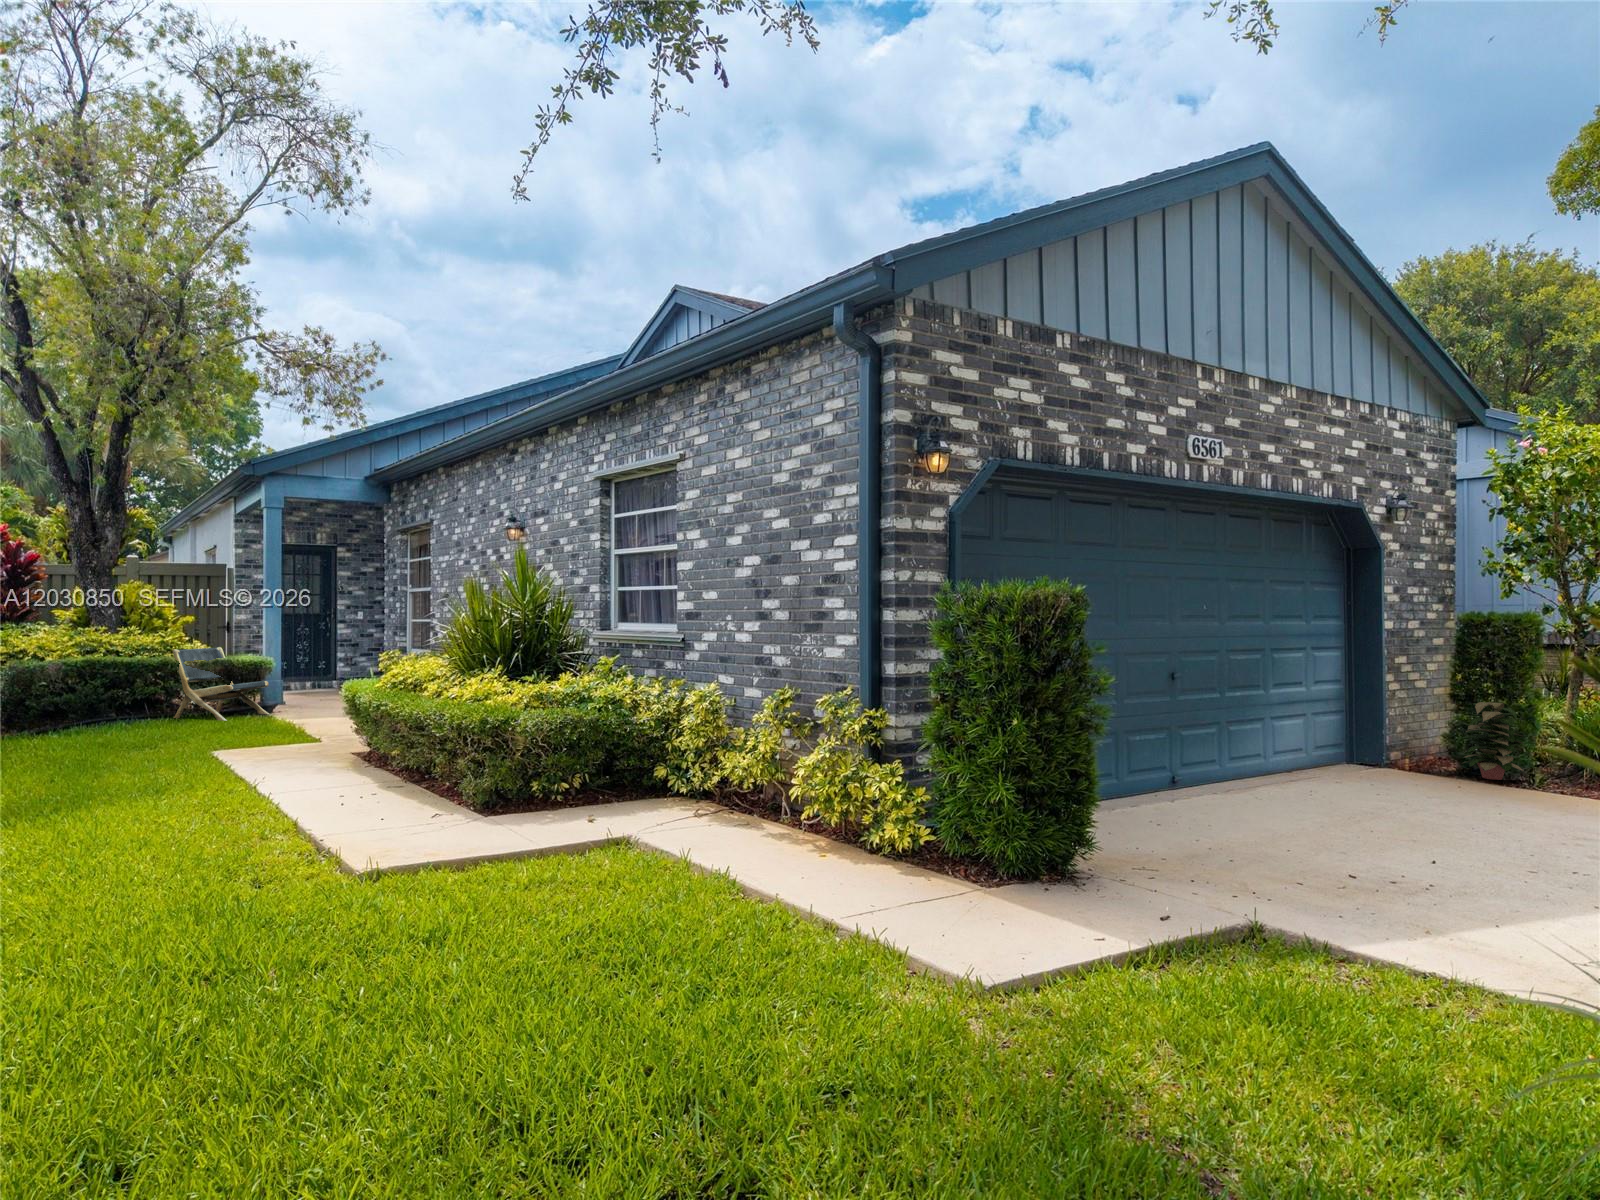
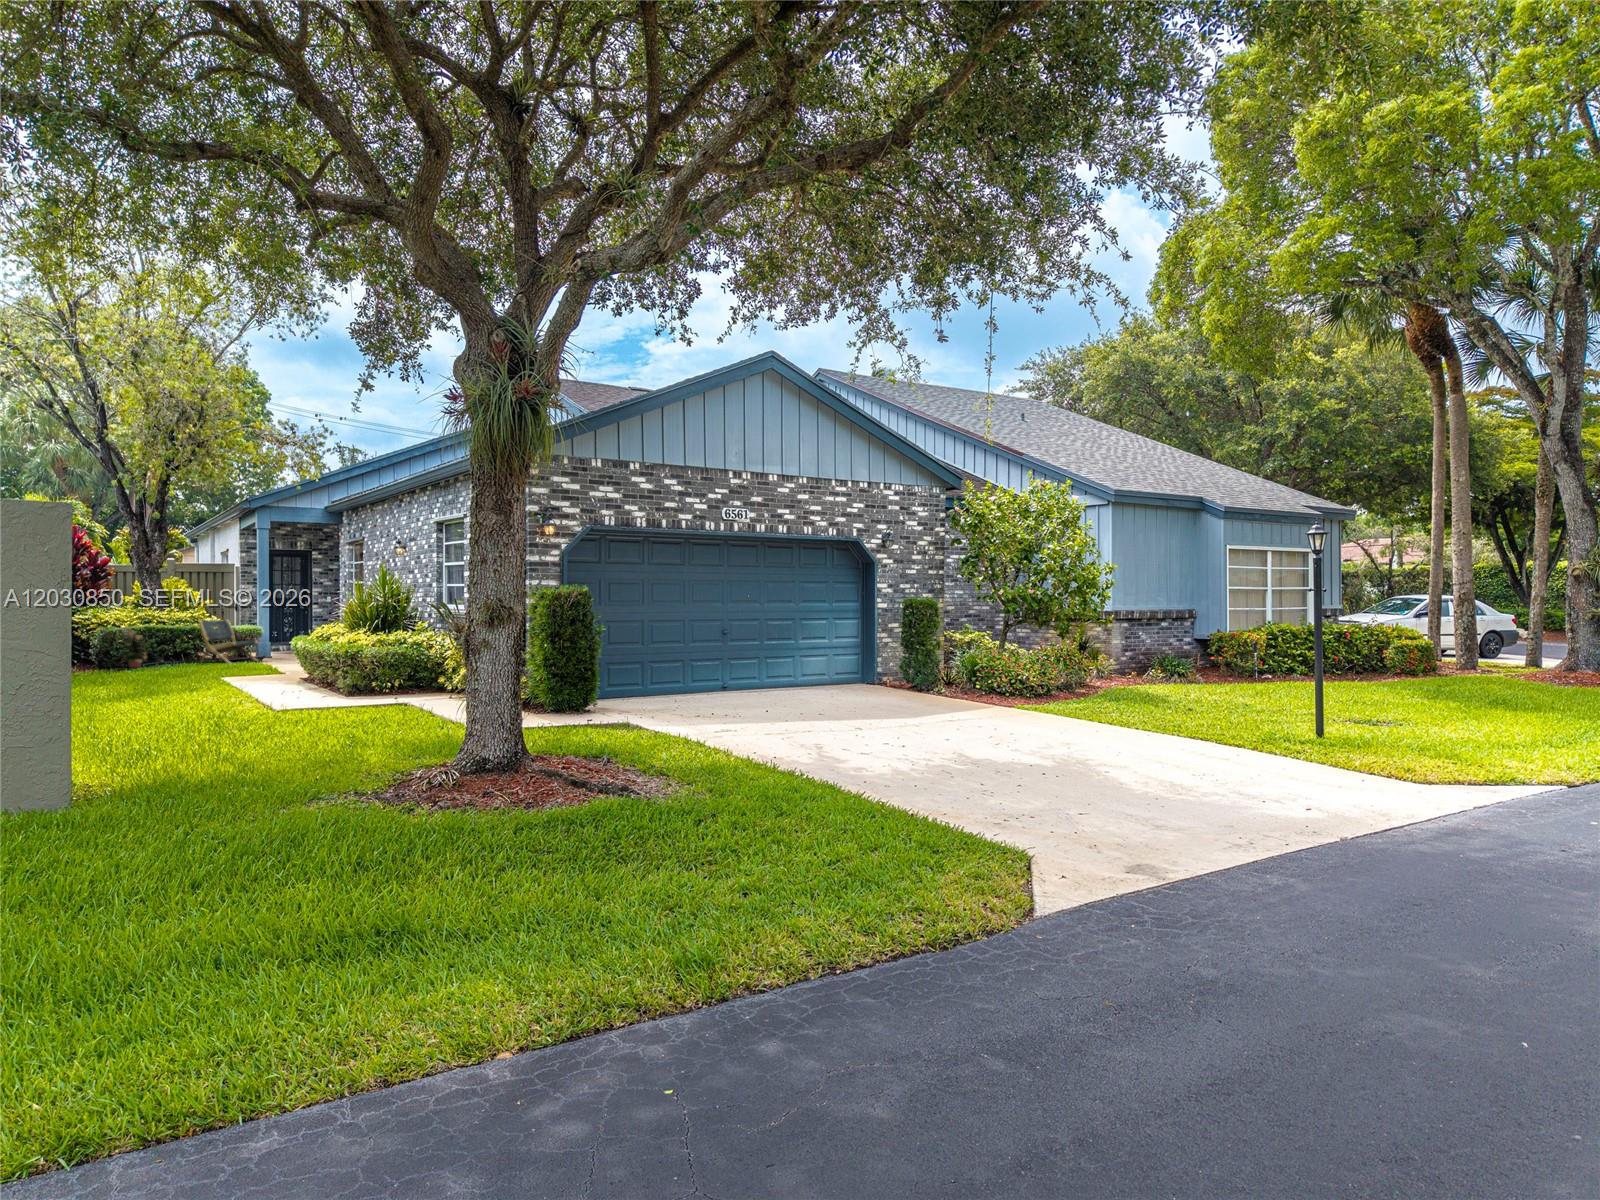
decorative plant: present [1462,702,1524,780] -> present [121,631,148,668]

